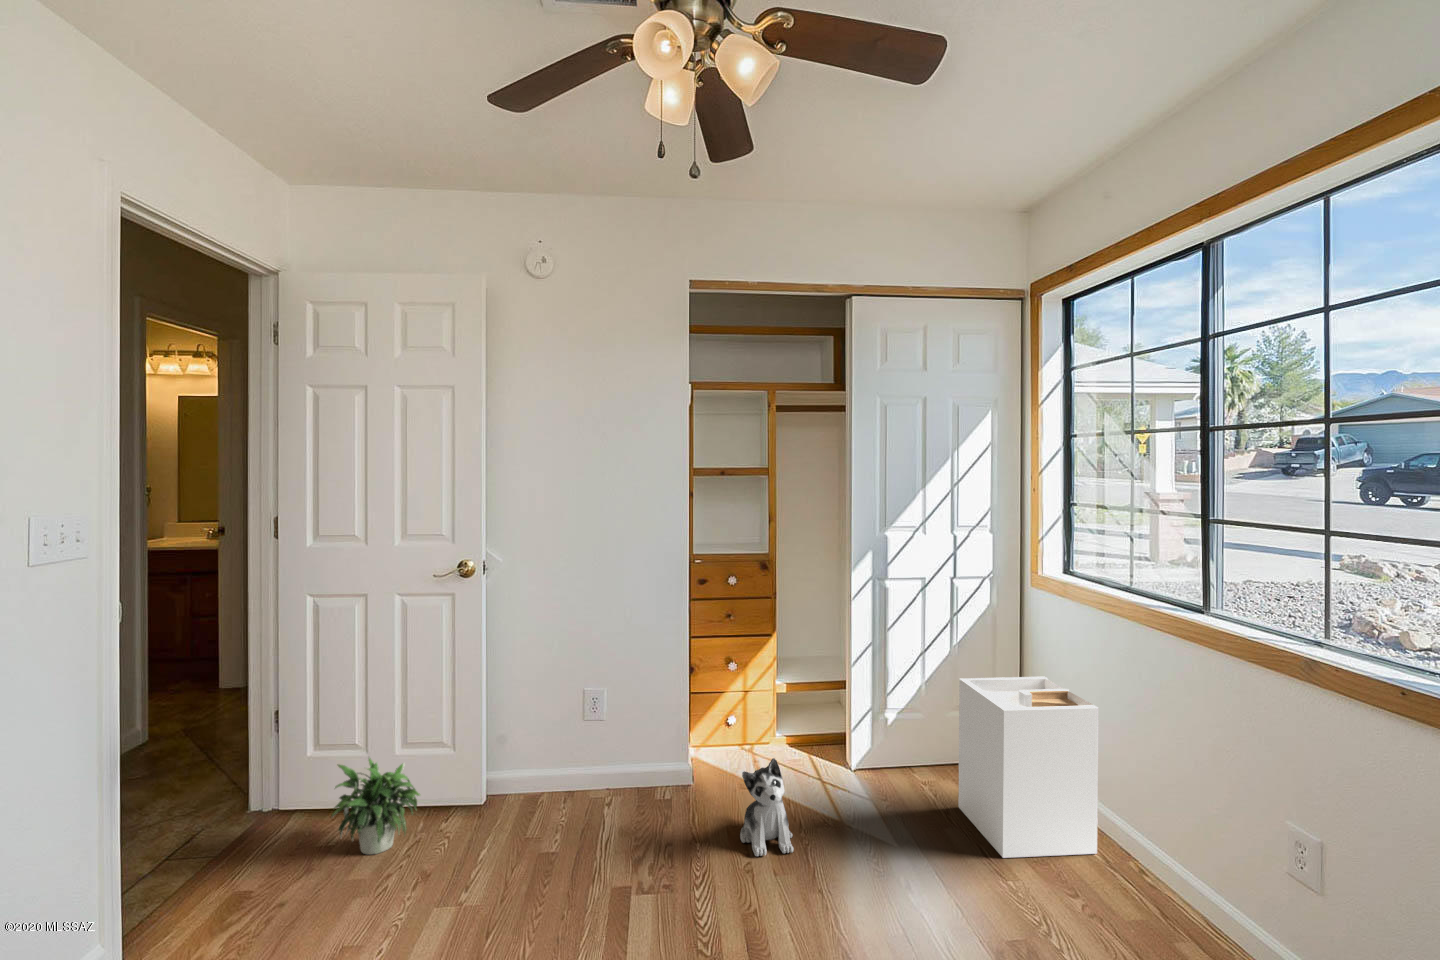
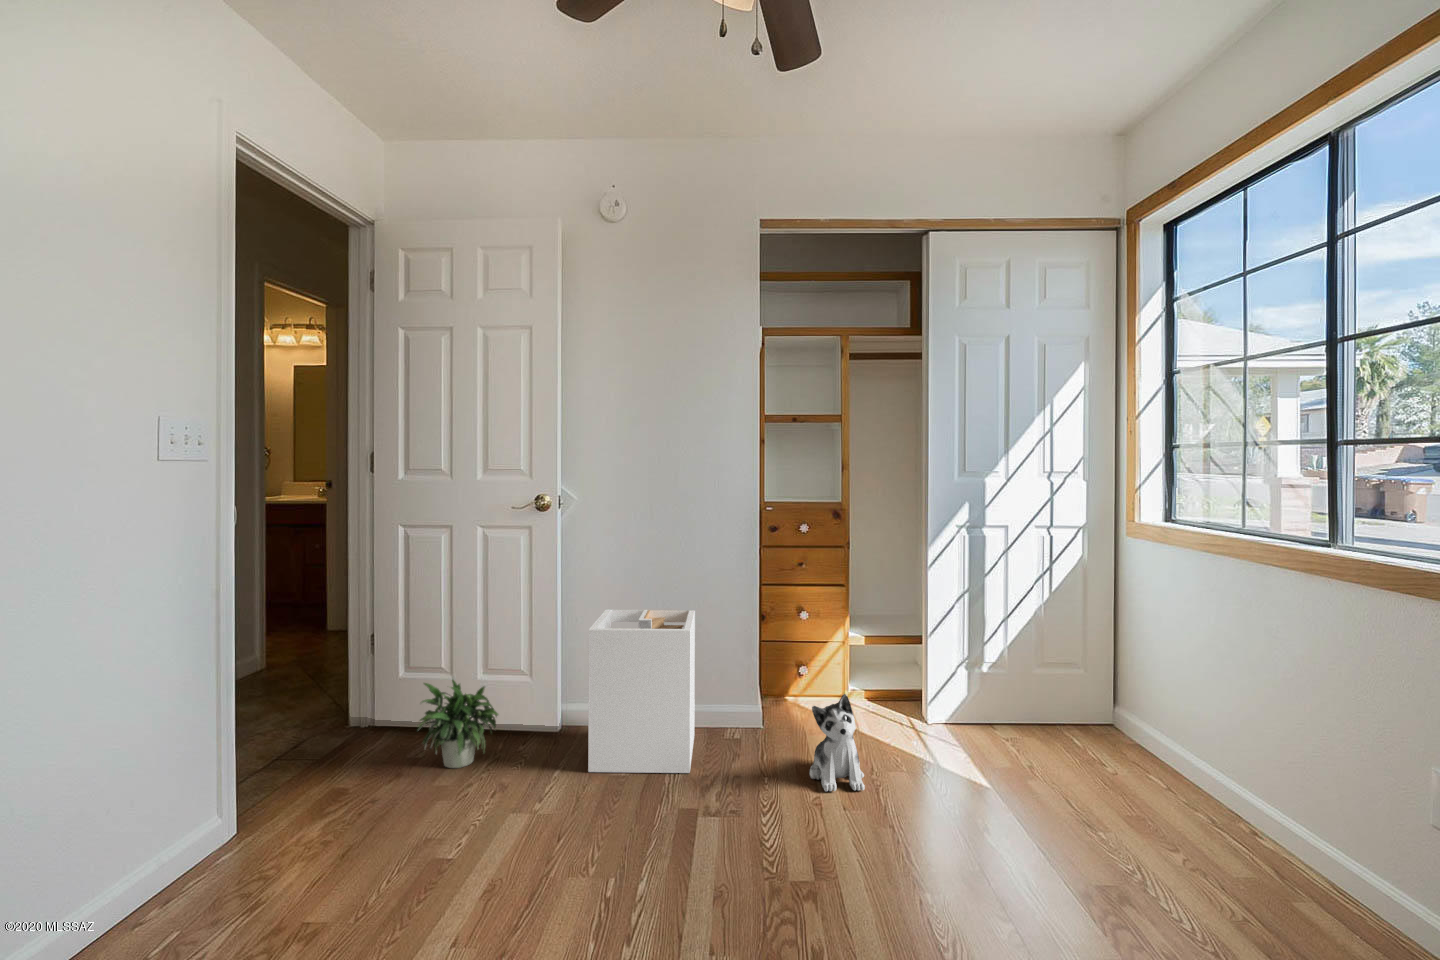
laundry hamper: present [958,677,1099,858] -> present [588,609,695,773]

